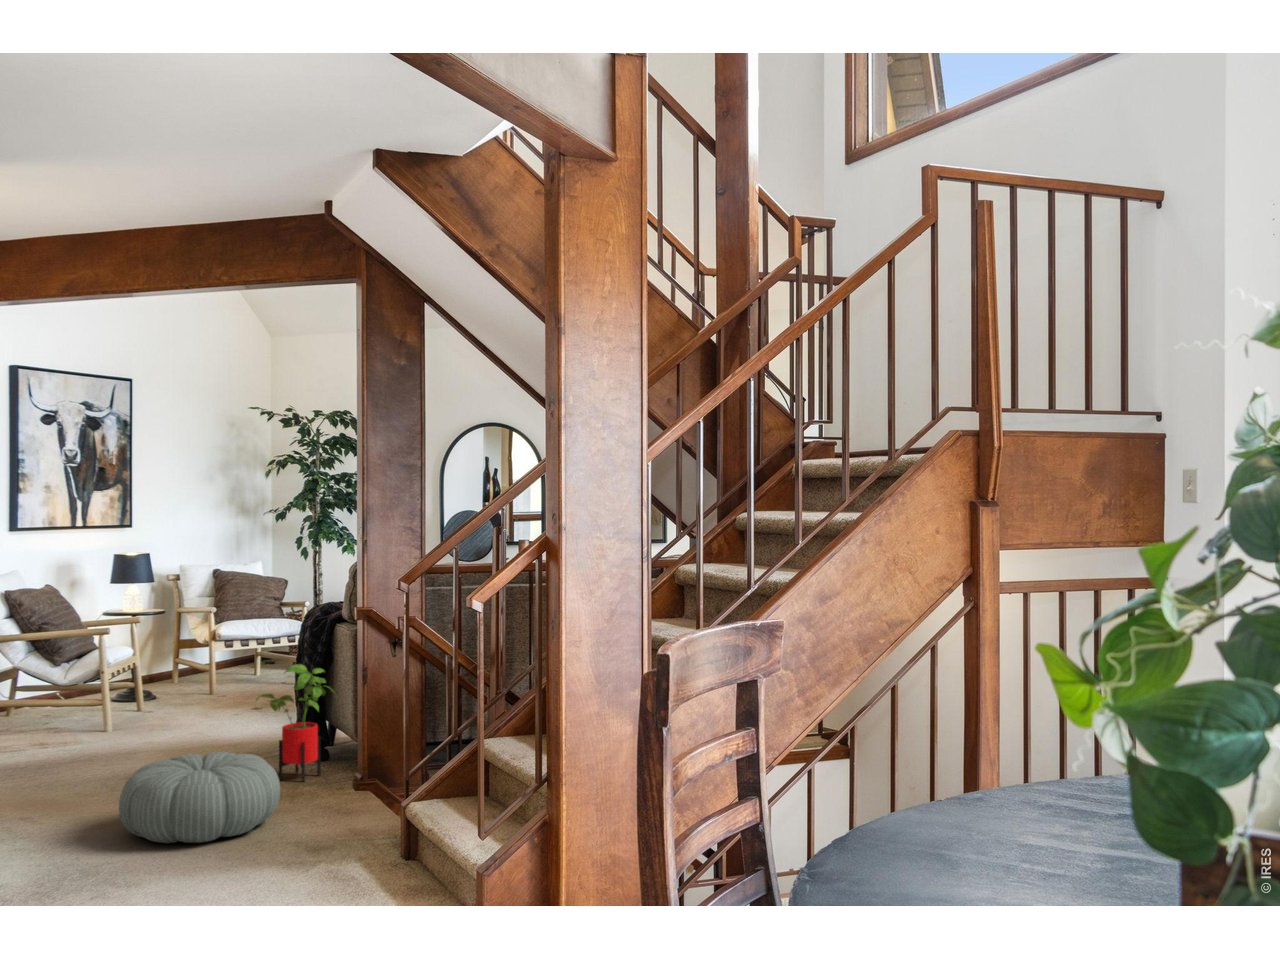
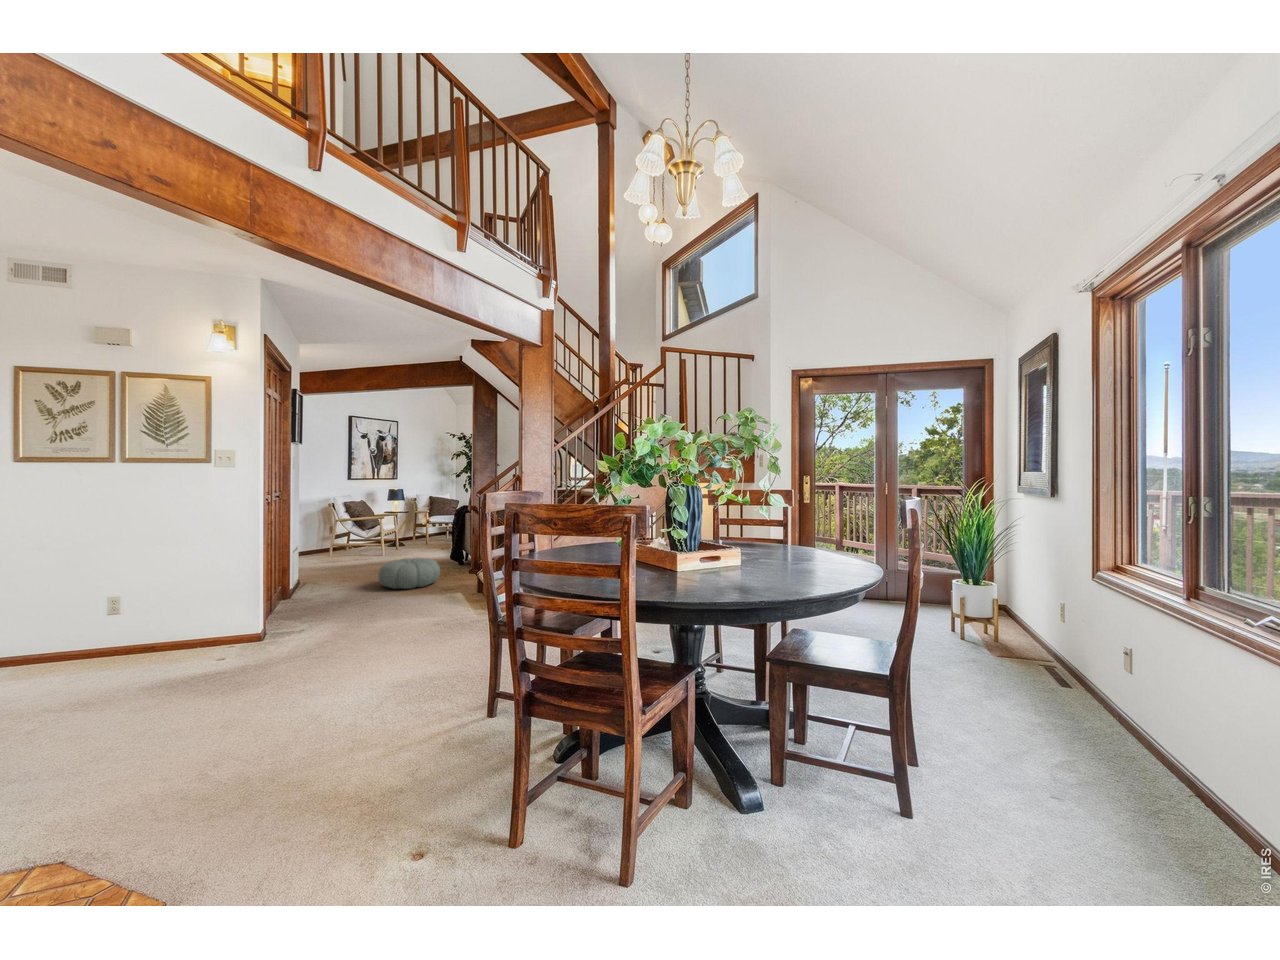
house plant: present [256,664,337,782] -> none [435,528,467,571]

